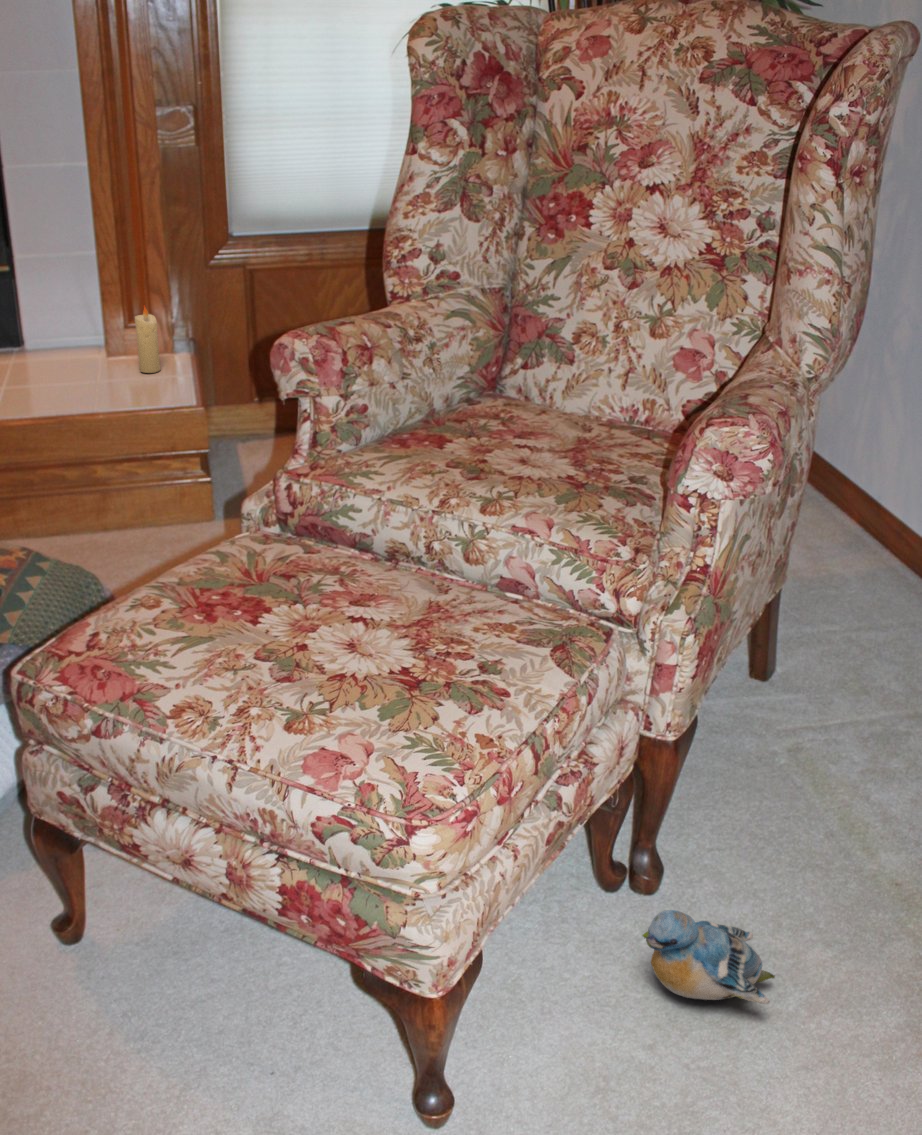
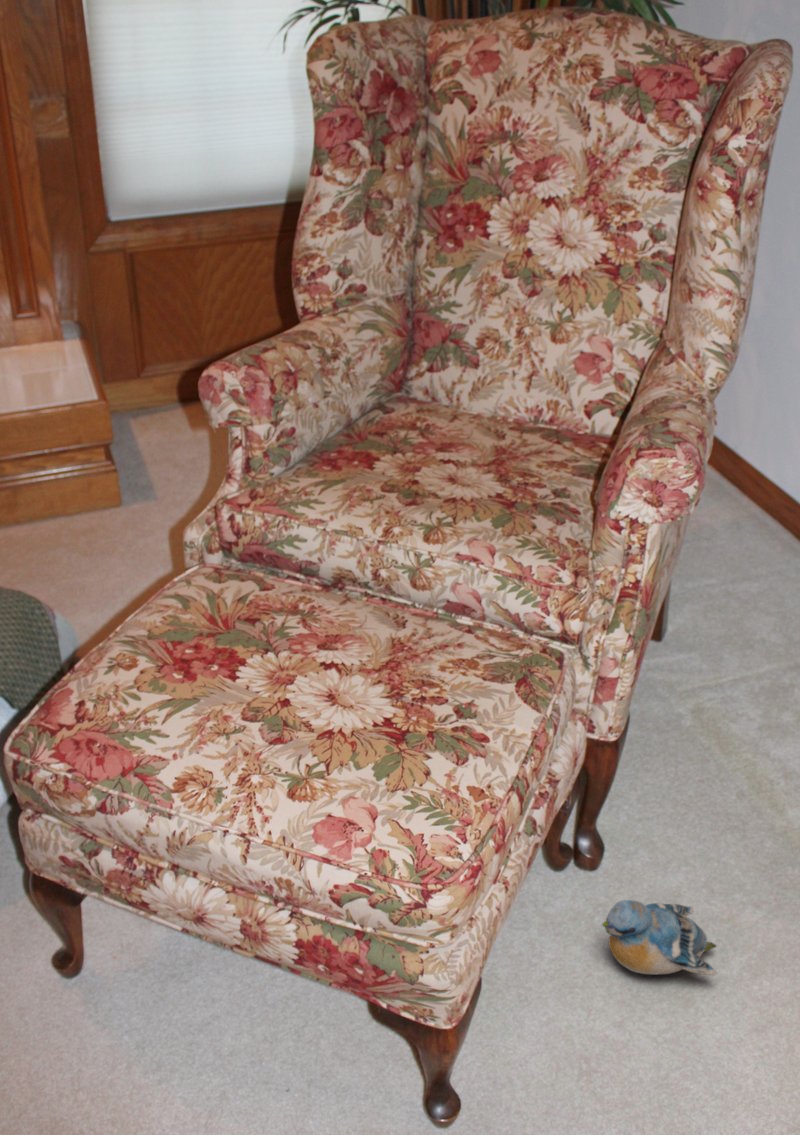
candle: present [135,306,160,373] -> none [29,309,58,376]

